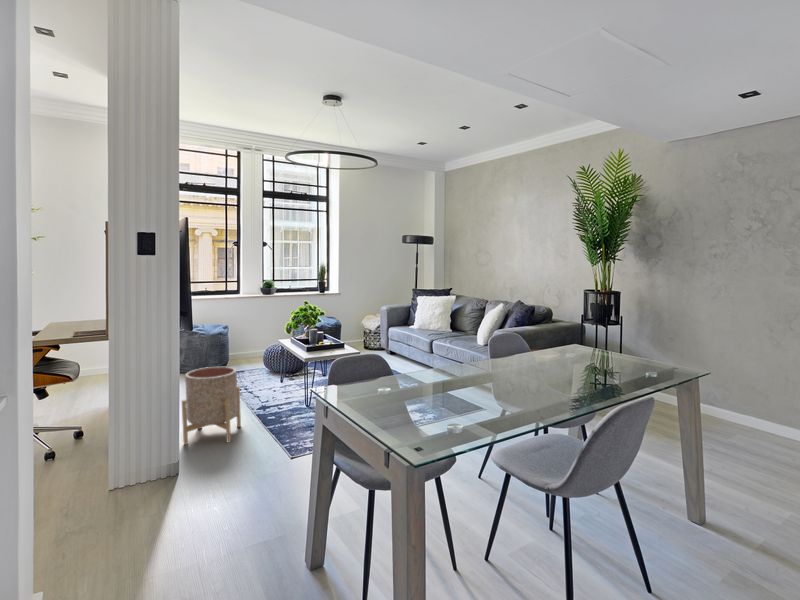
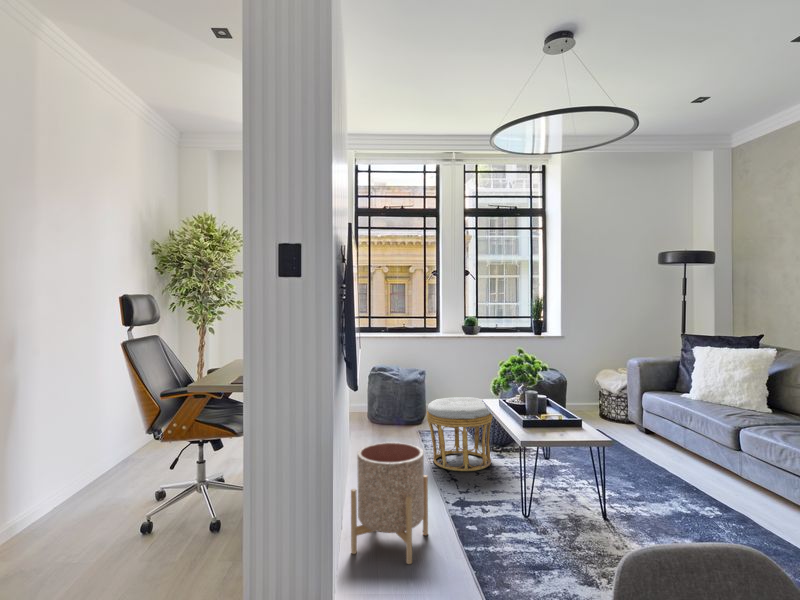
ottoman: none [235,338,285,390] -> present [427,397,493,471]

